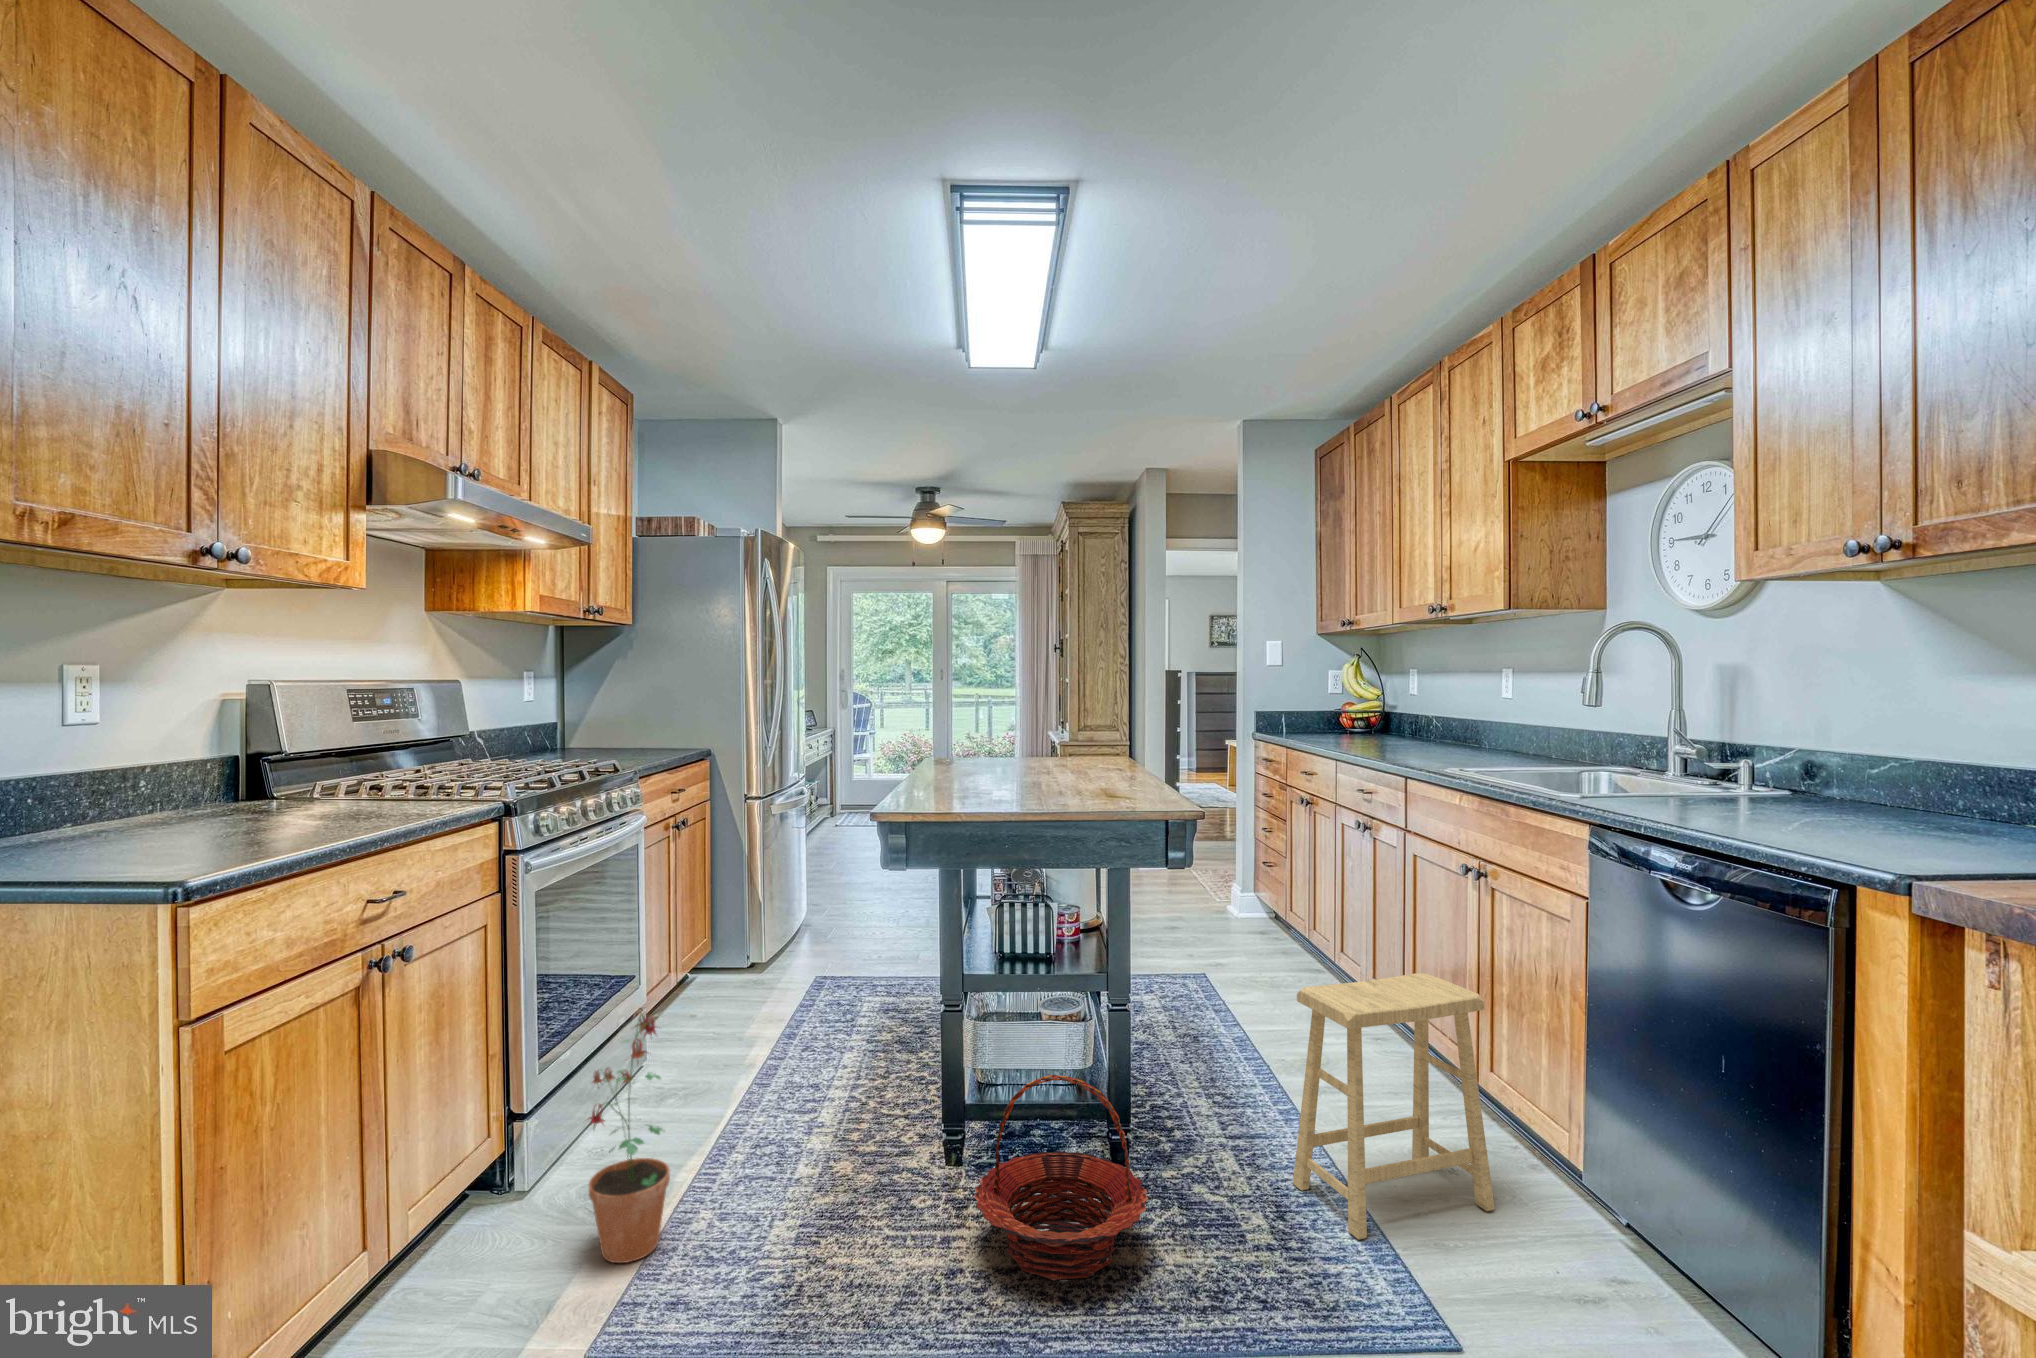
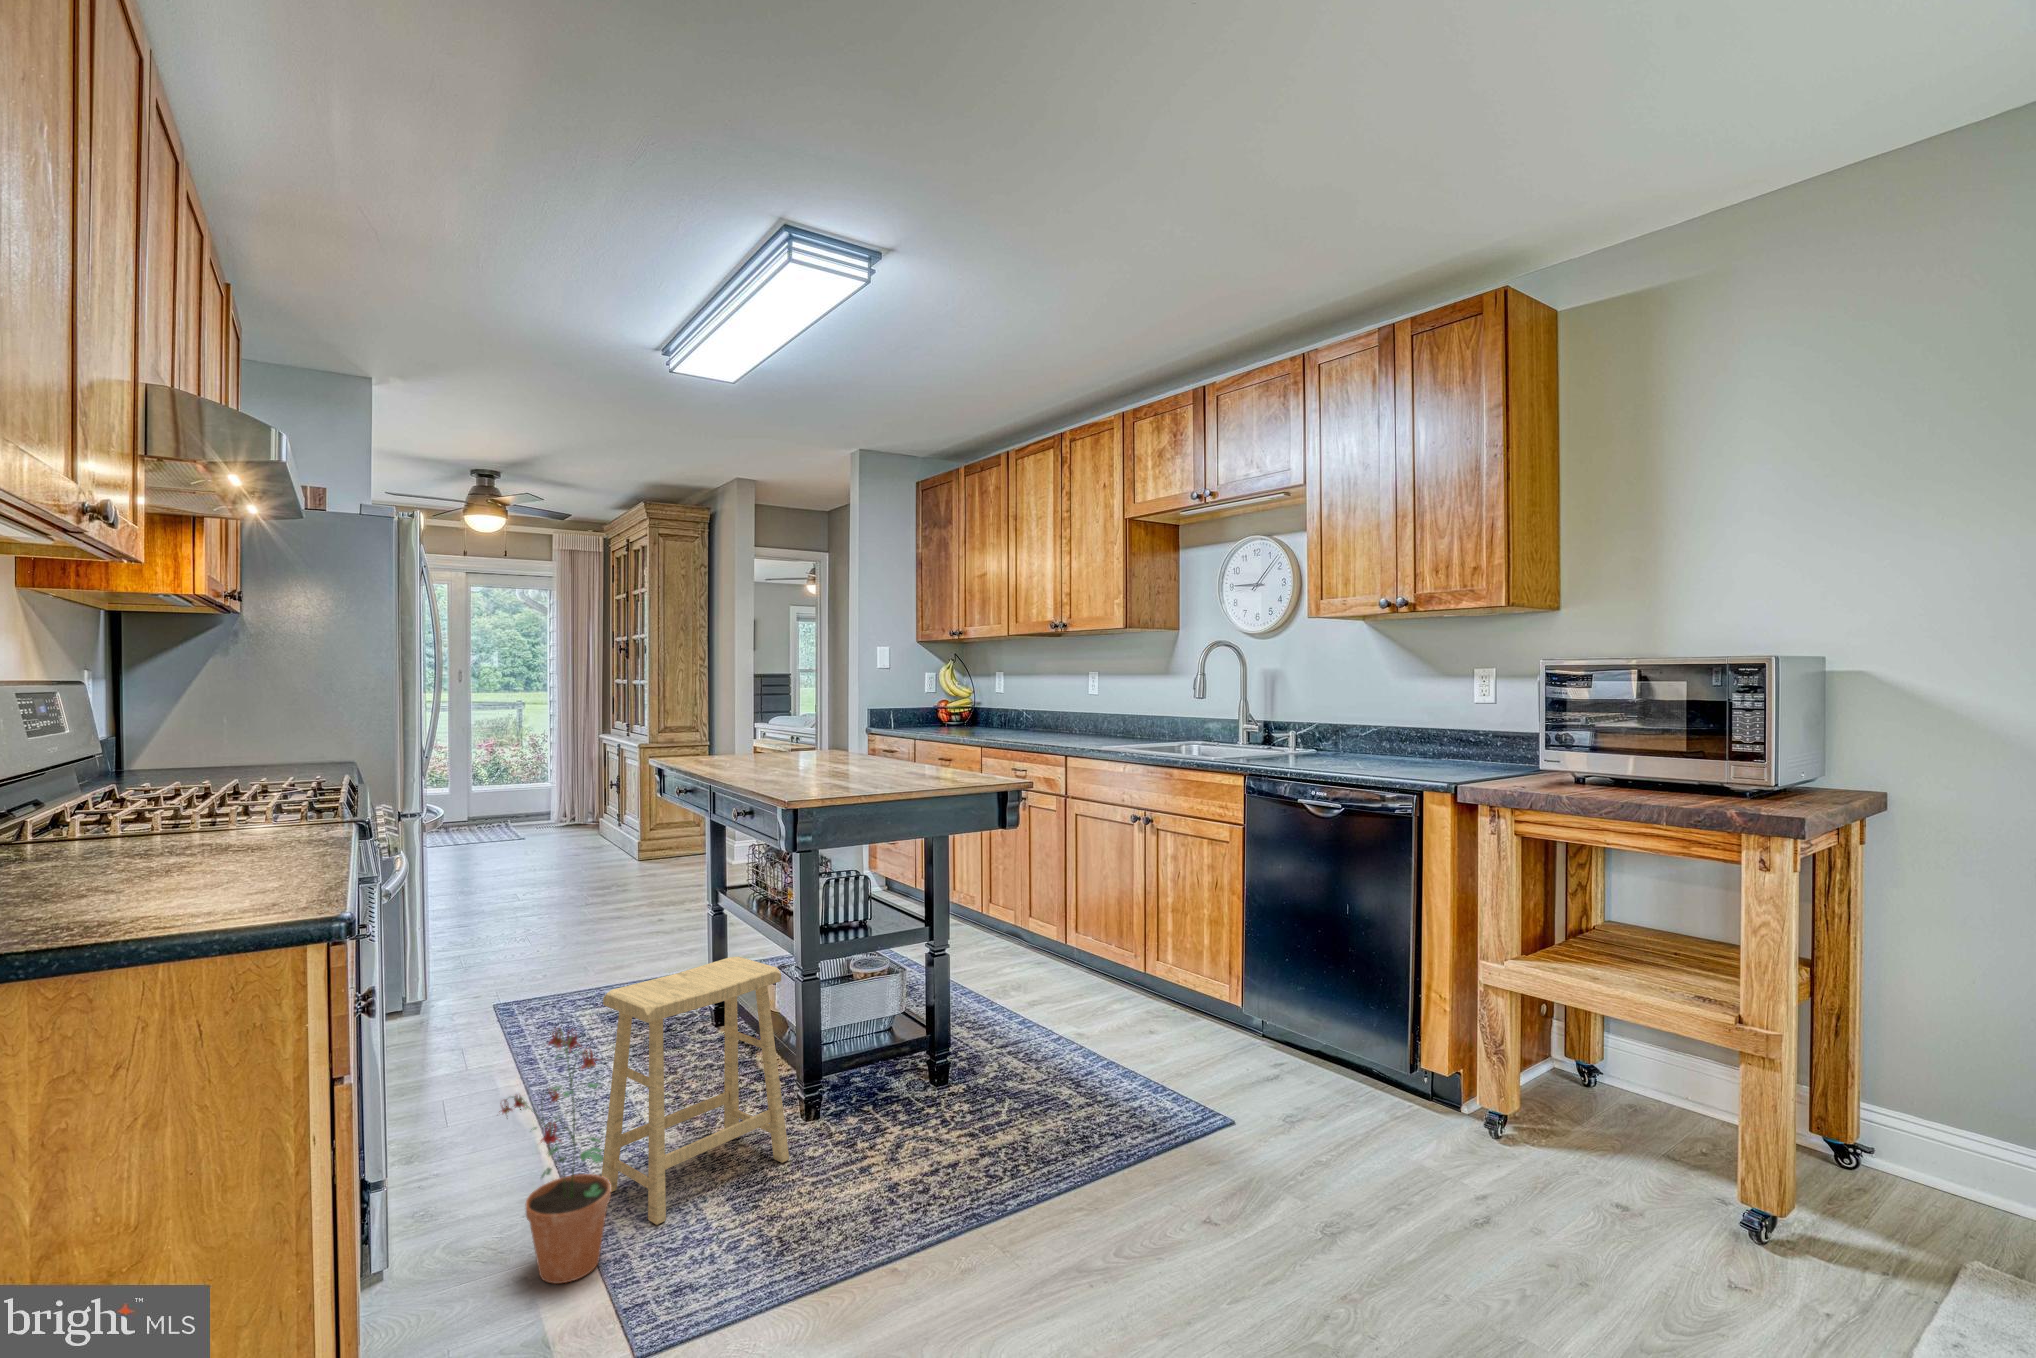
footstool: present [1293,973,1495,1240] -> present [602,957,789,1225]
basket: present [974,1075,1148,1281] -> none [883,1005,1026,1168]

